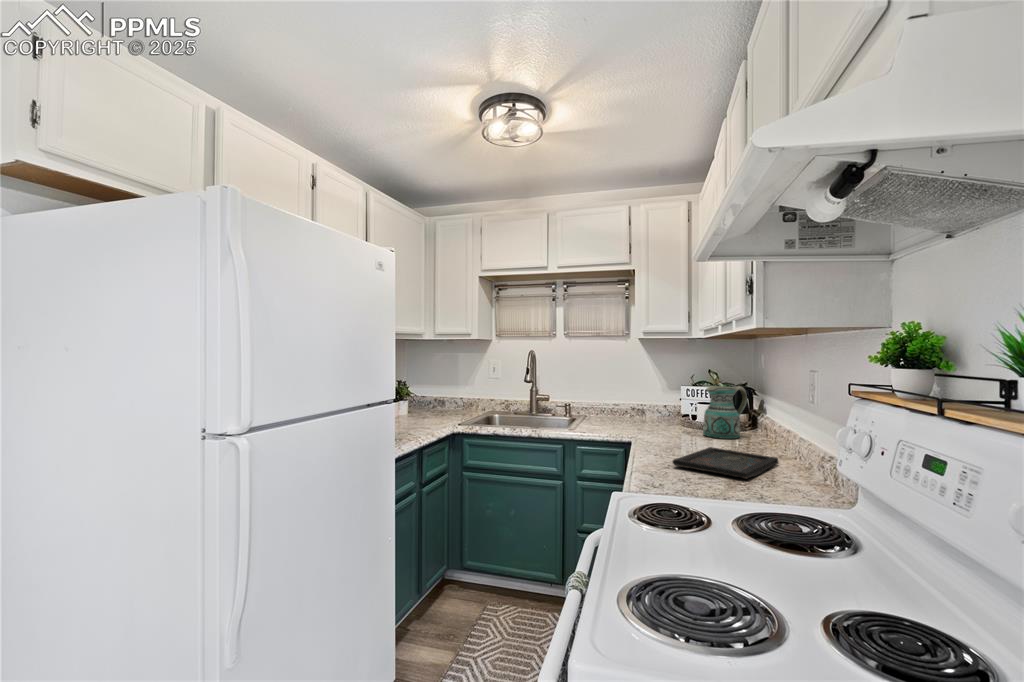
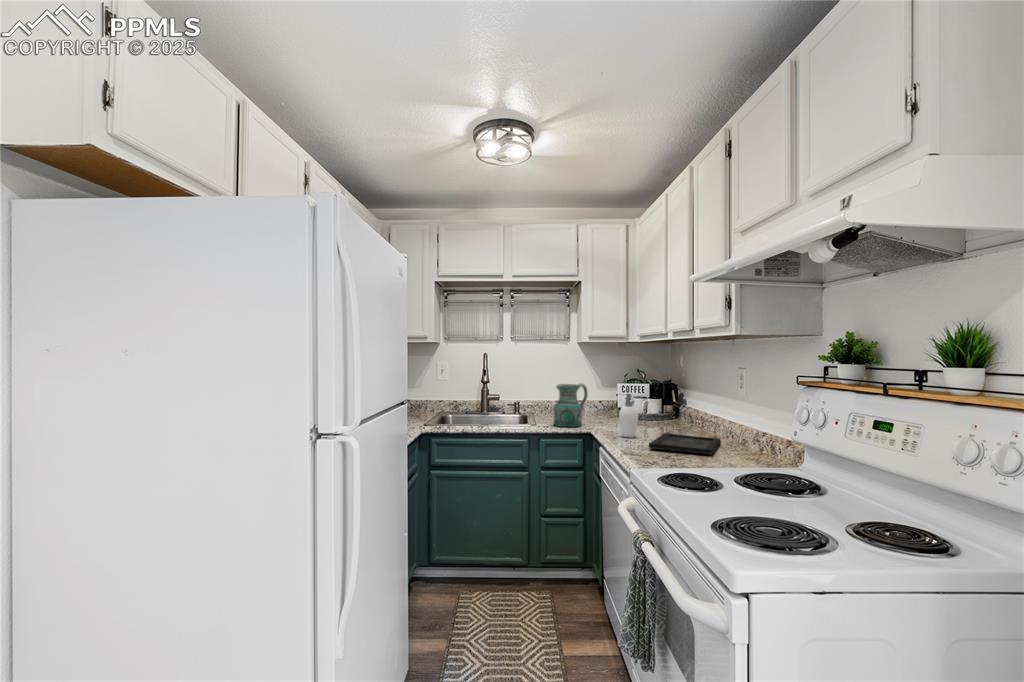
ceramic pitcher: present [703,386,747,439] -> present [553,384,588,427]
soap dispenser: none [656,398,684,450] -> present [619,394,642,437]

